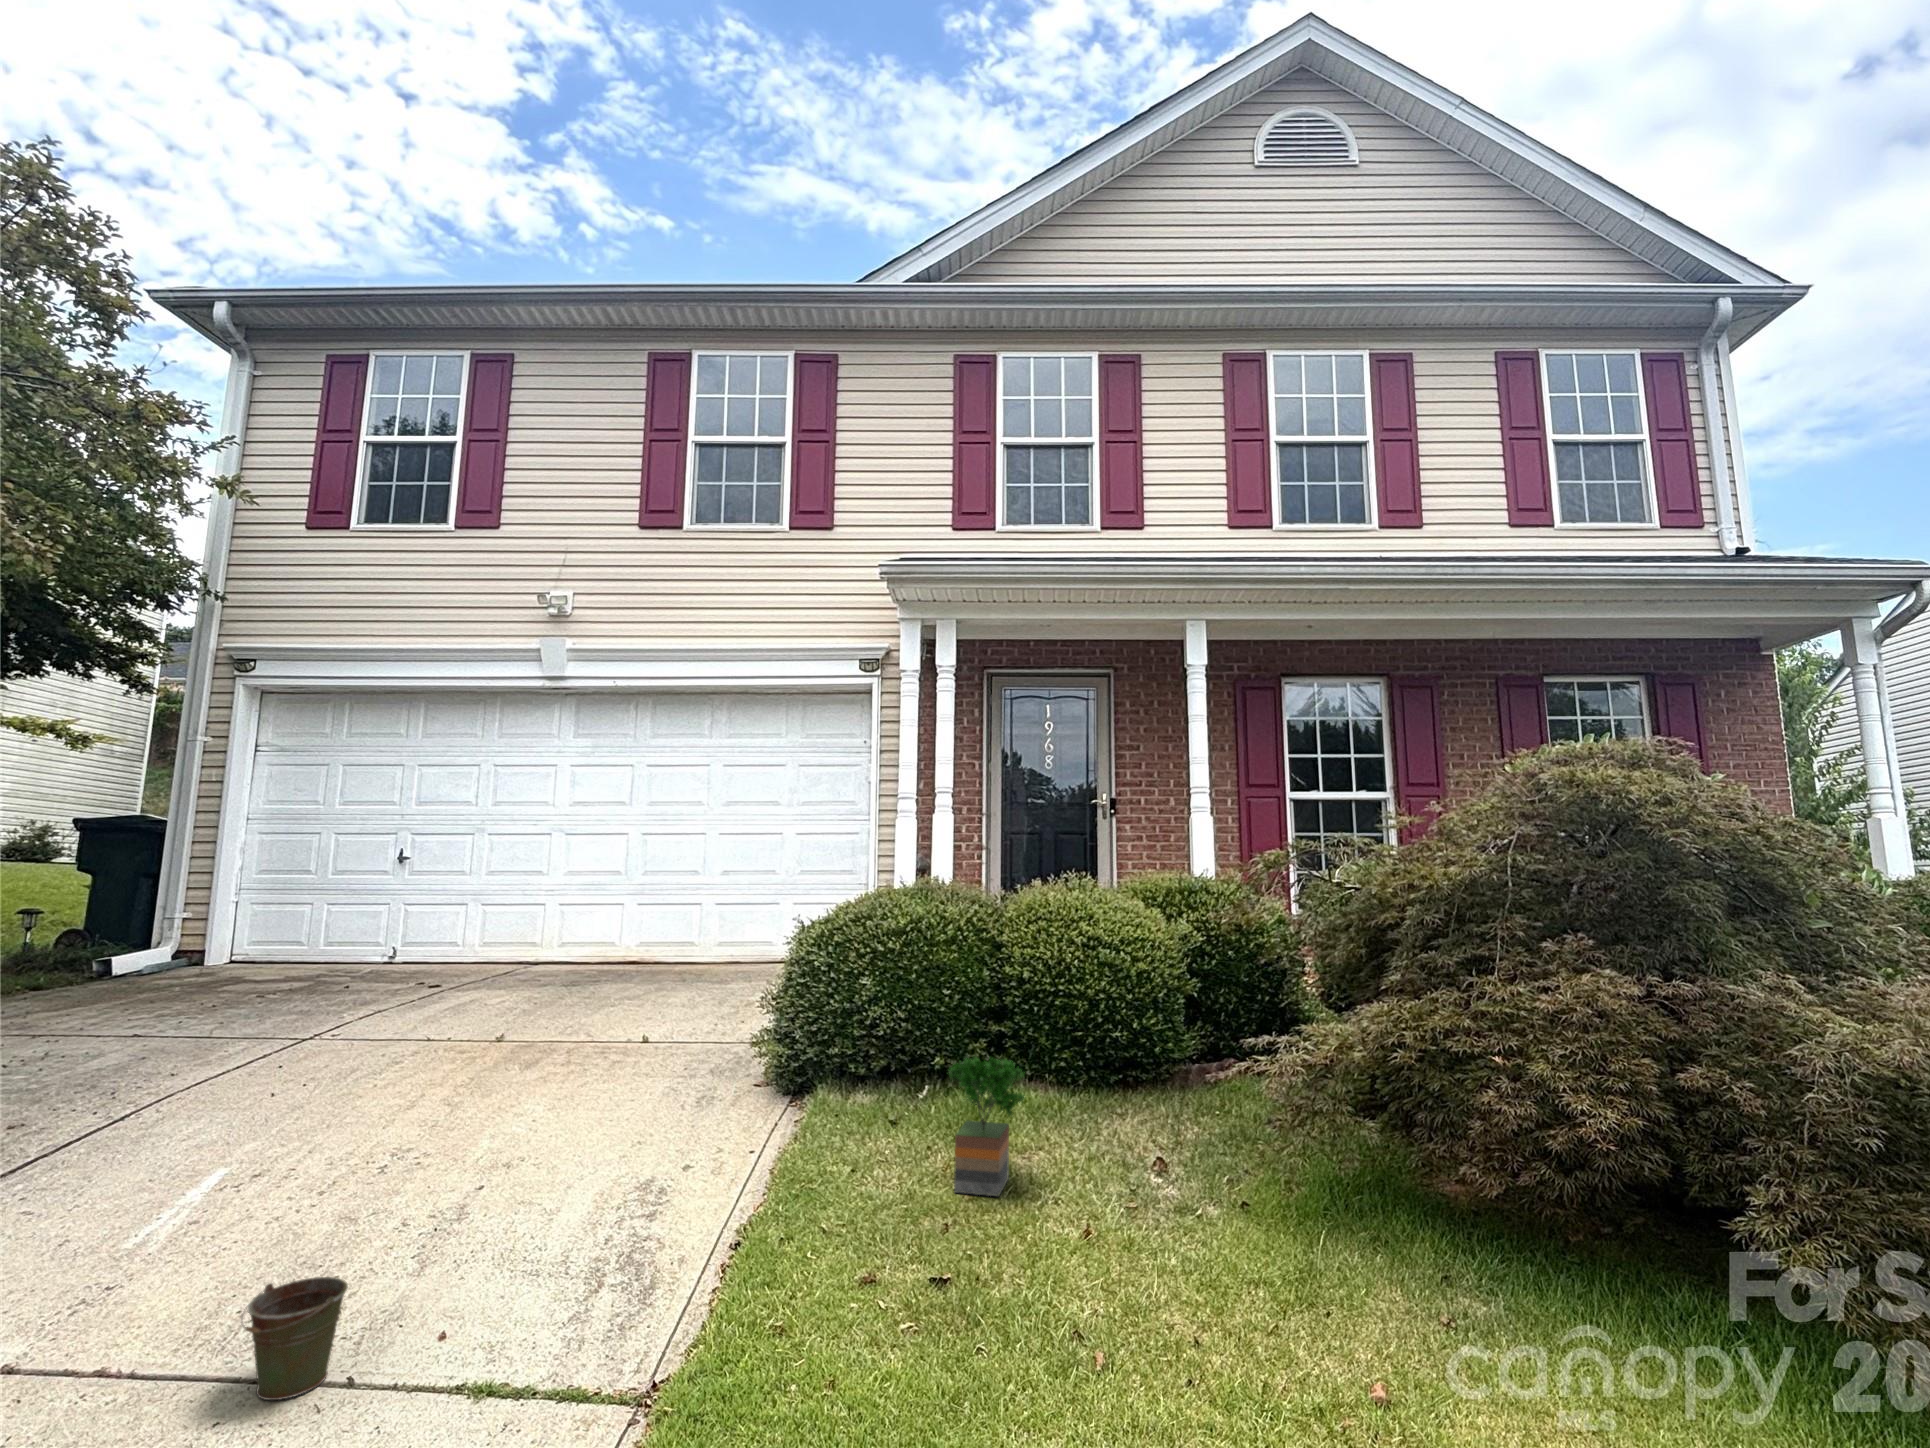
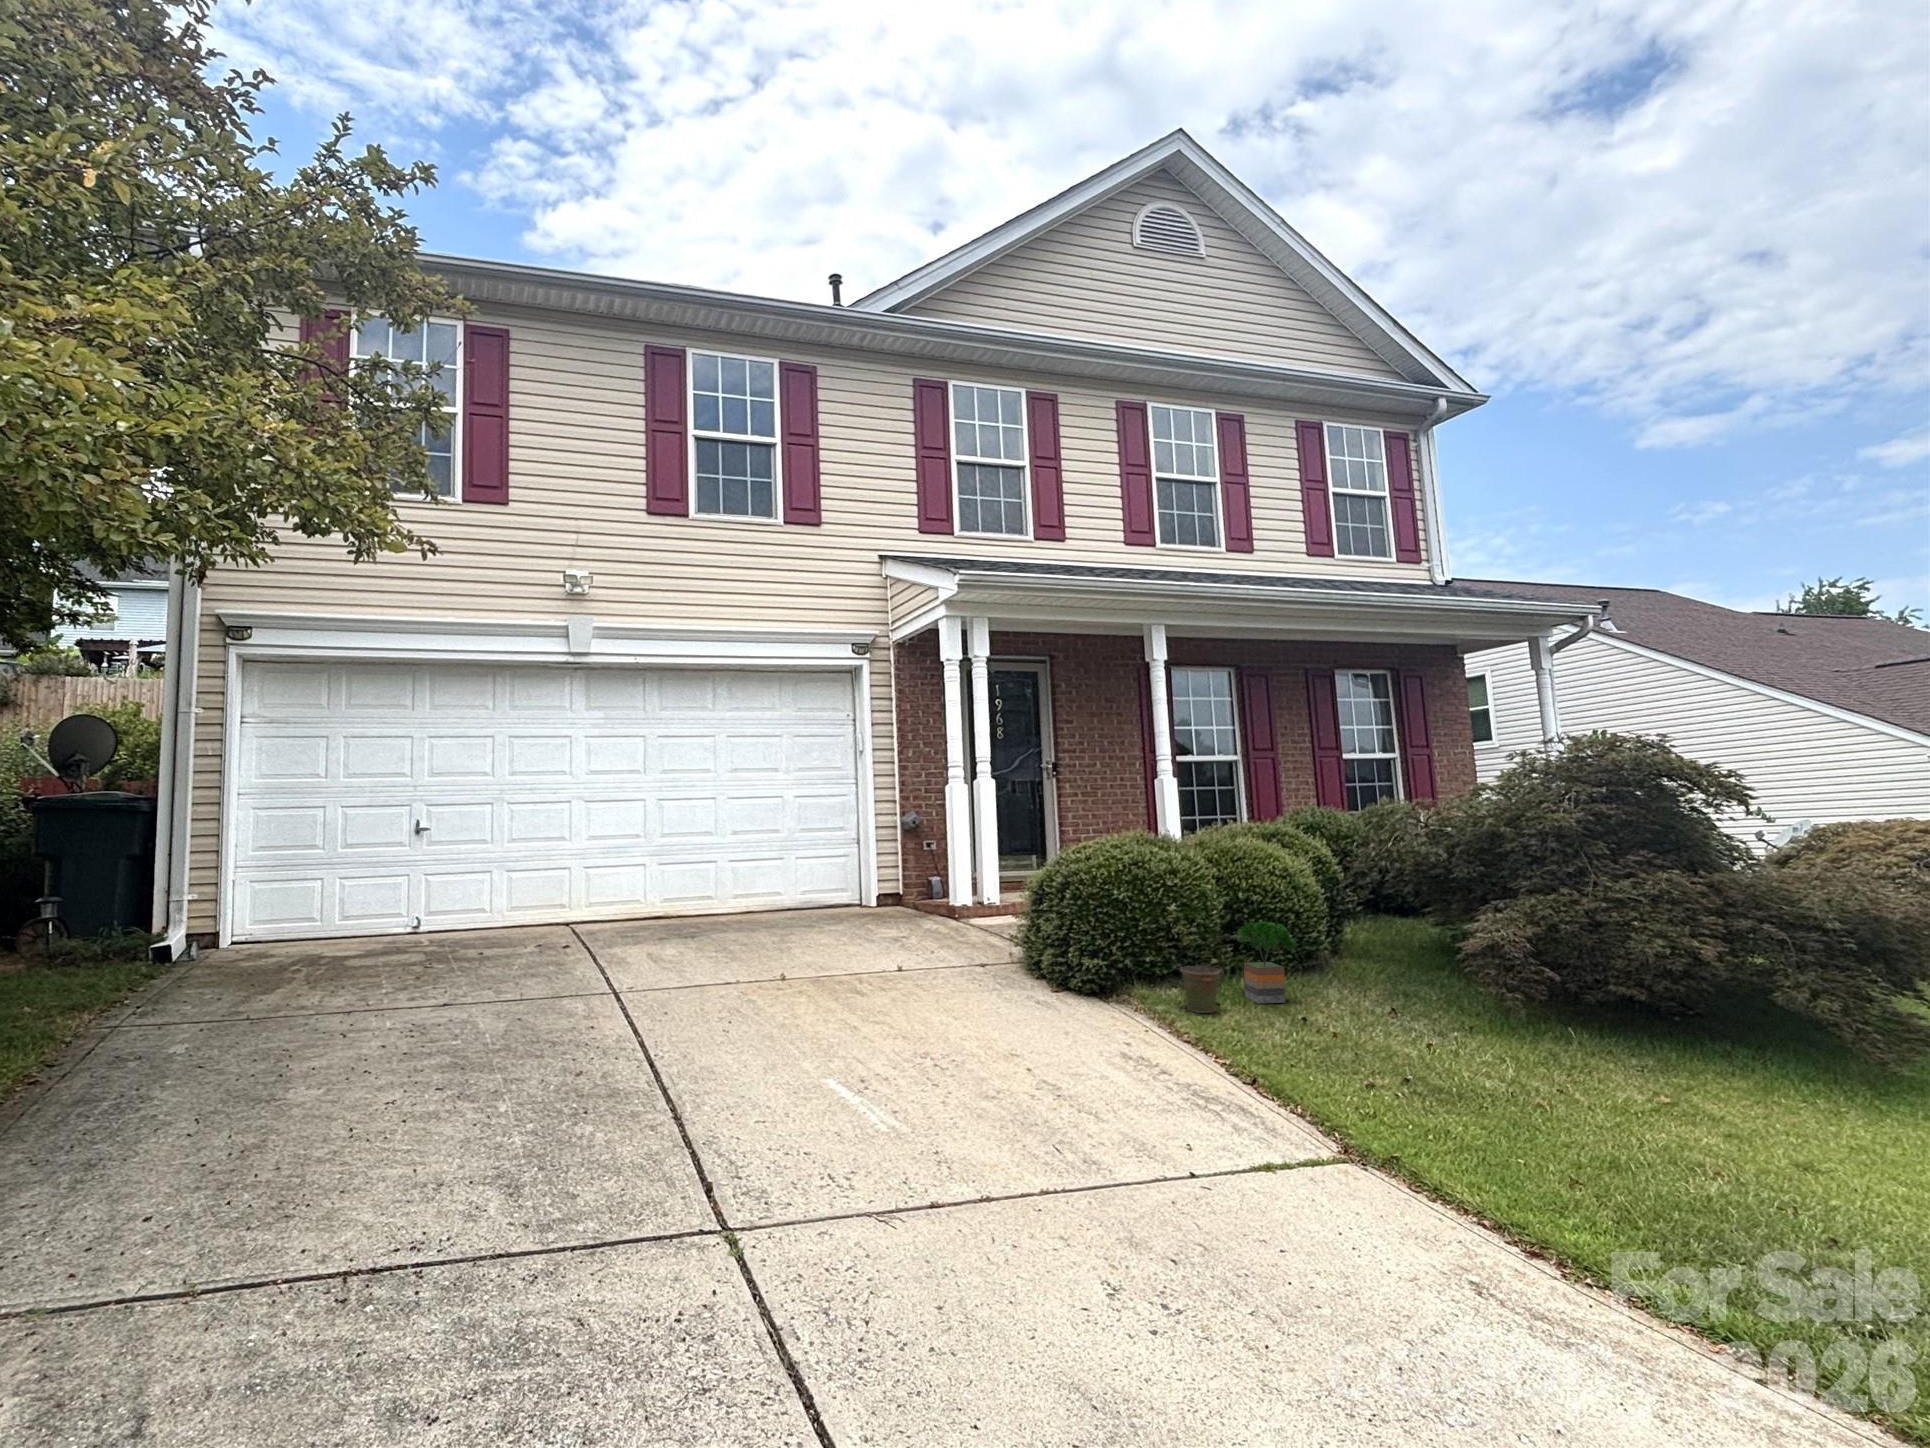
bucket: present [241,1277,348,1400] -> present [1180,966,1222,1013]

